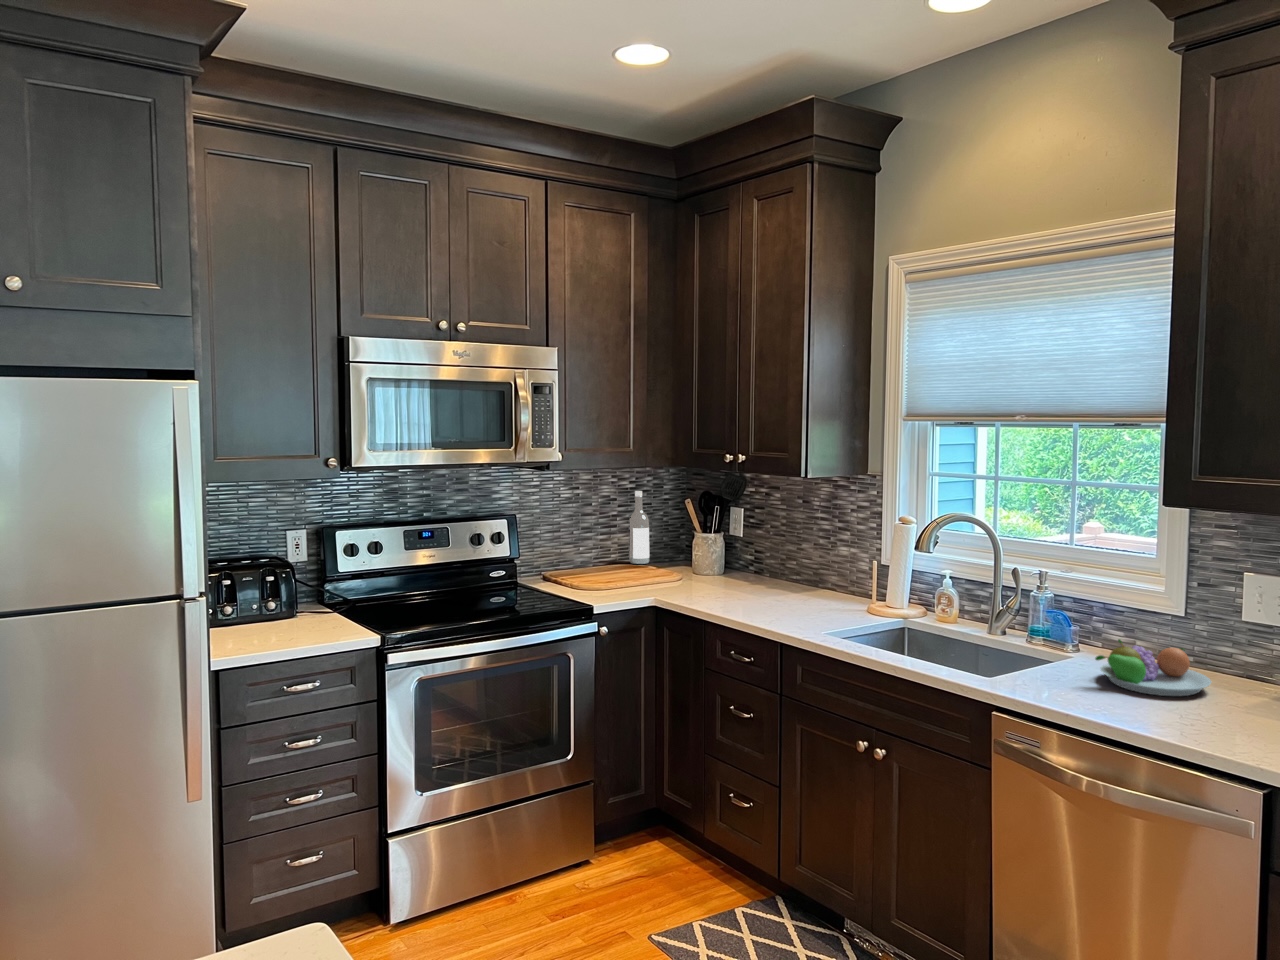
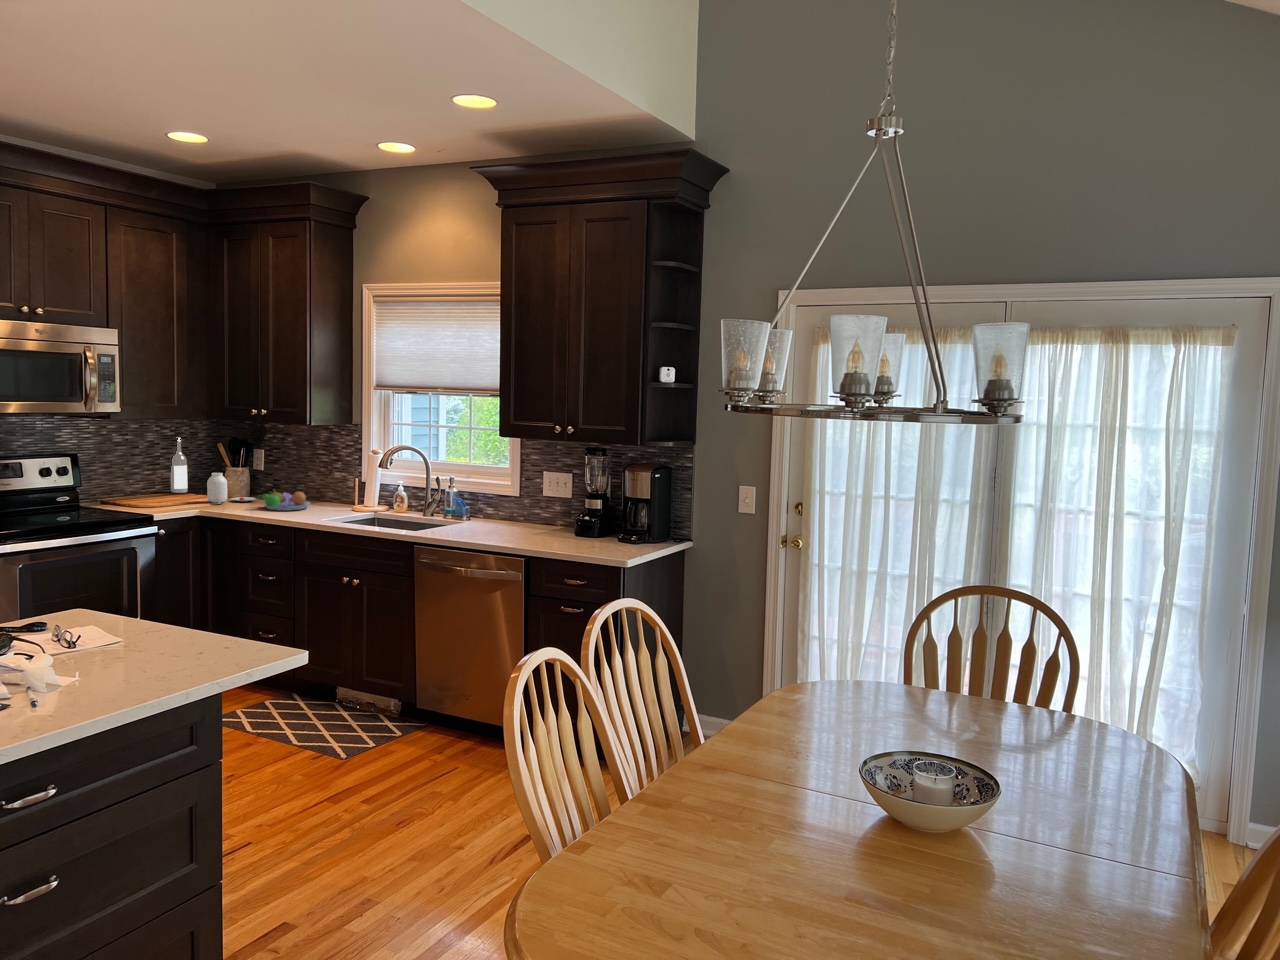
jar: none [668,542,735,589] -> present [207,473,256,505]
fruit bowl: present [1095,639,1211,696] -> present [257,491,310,511]

